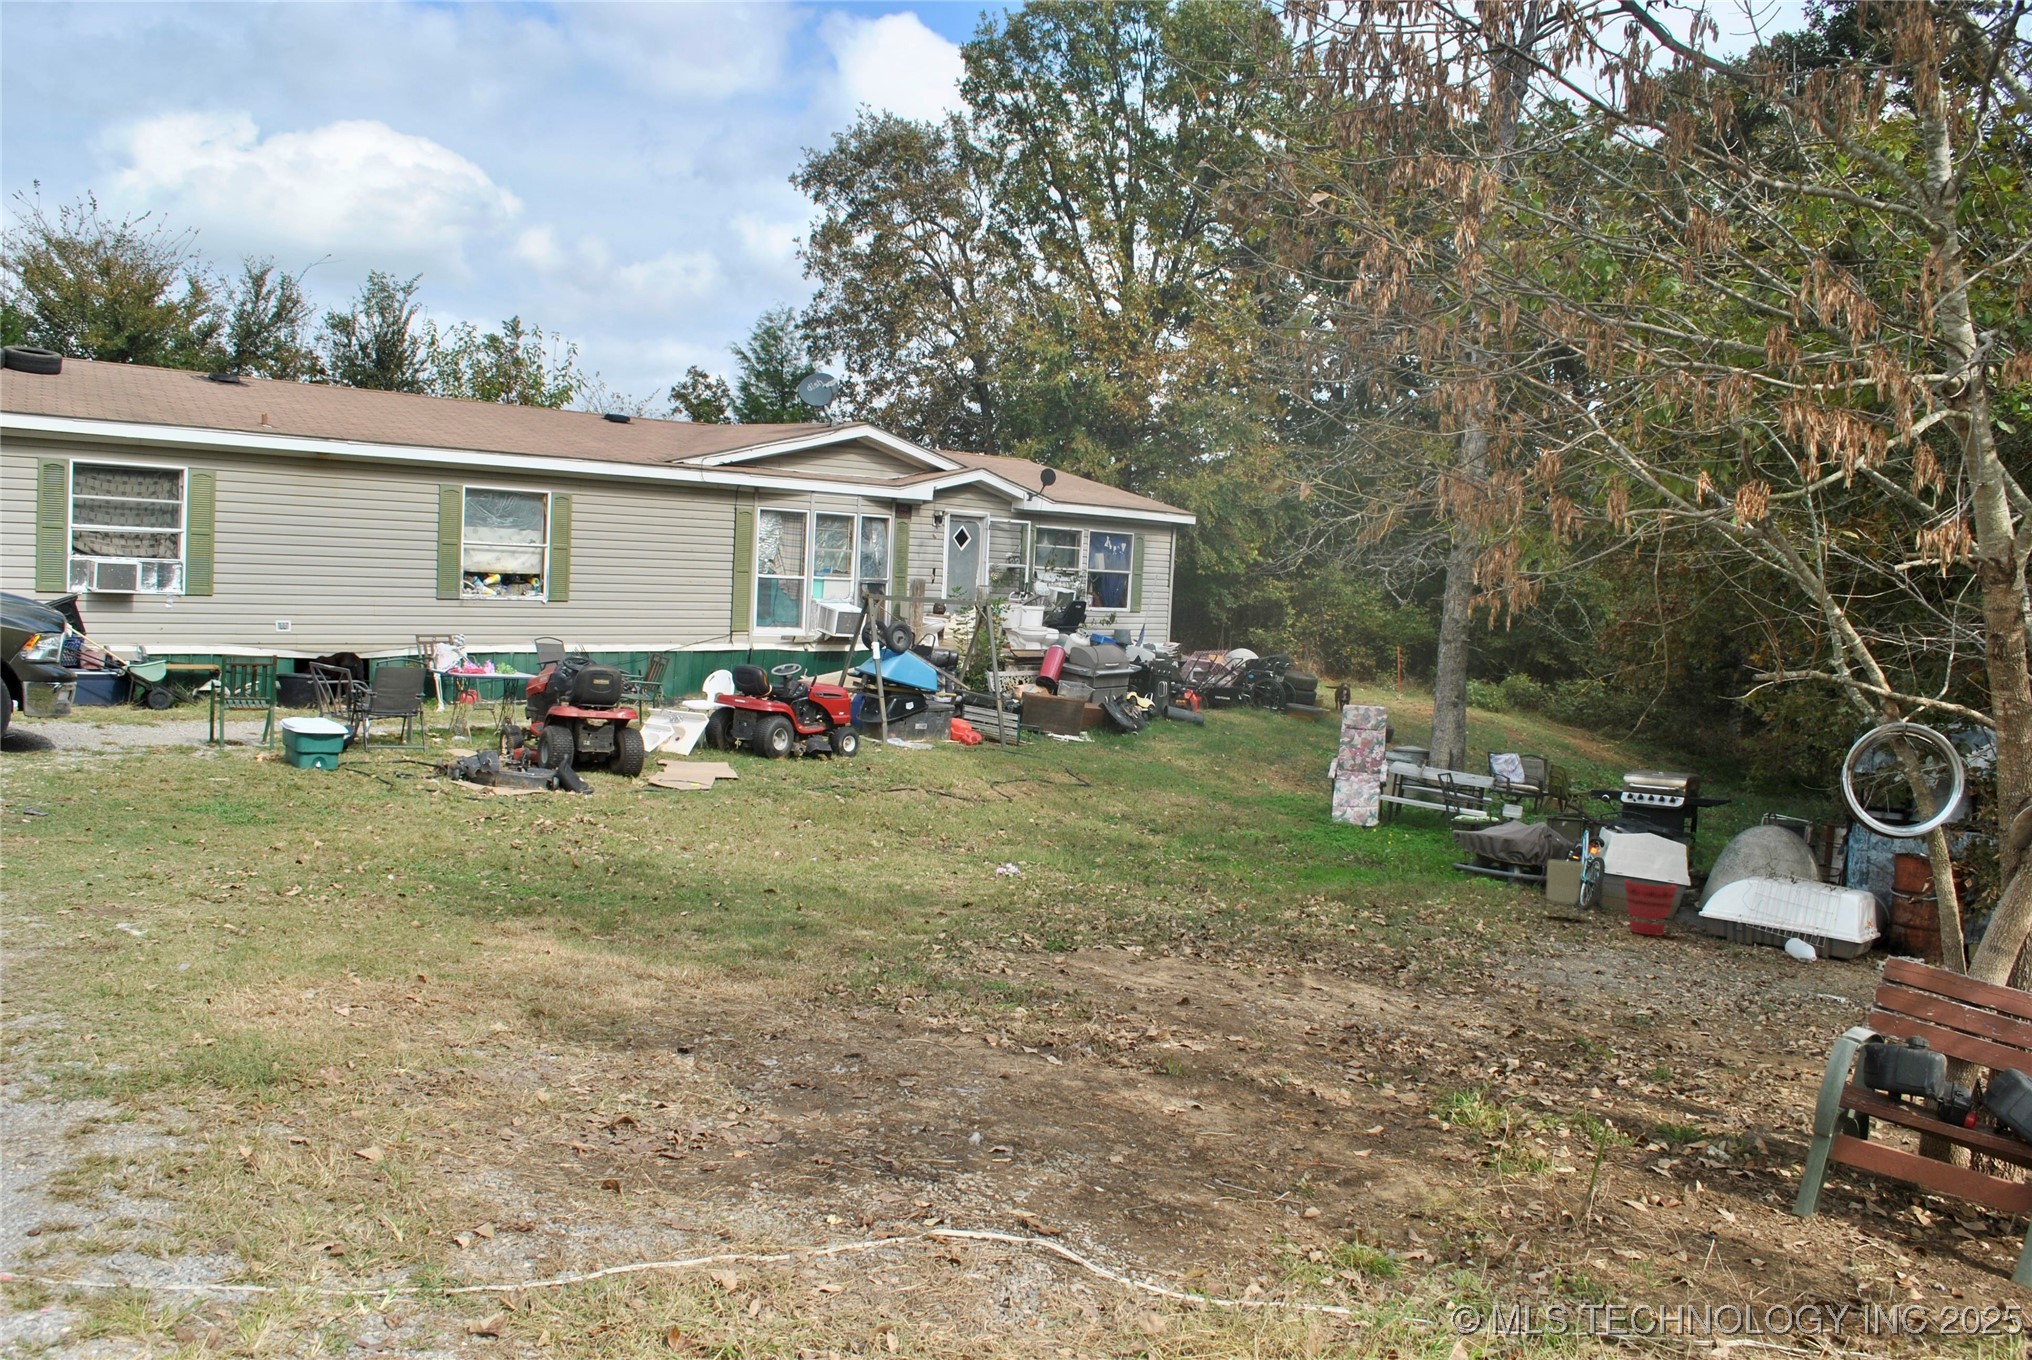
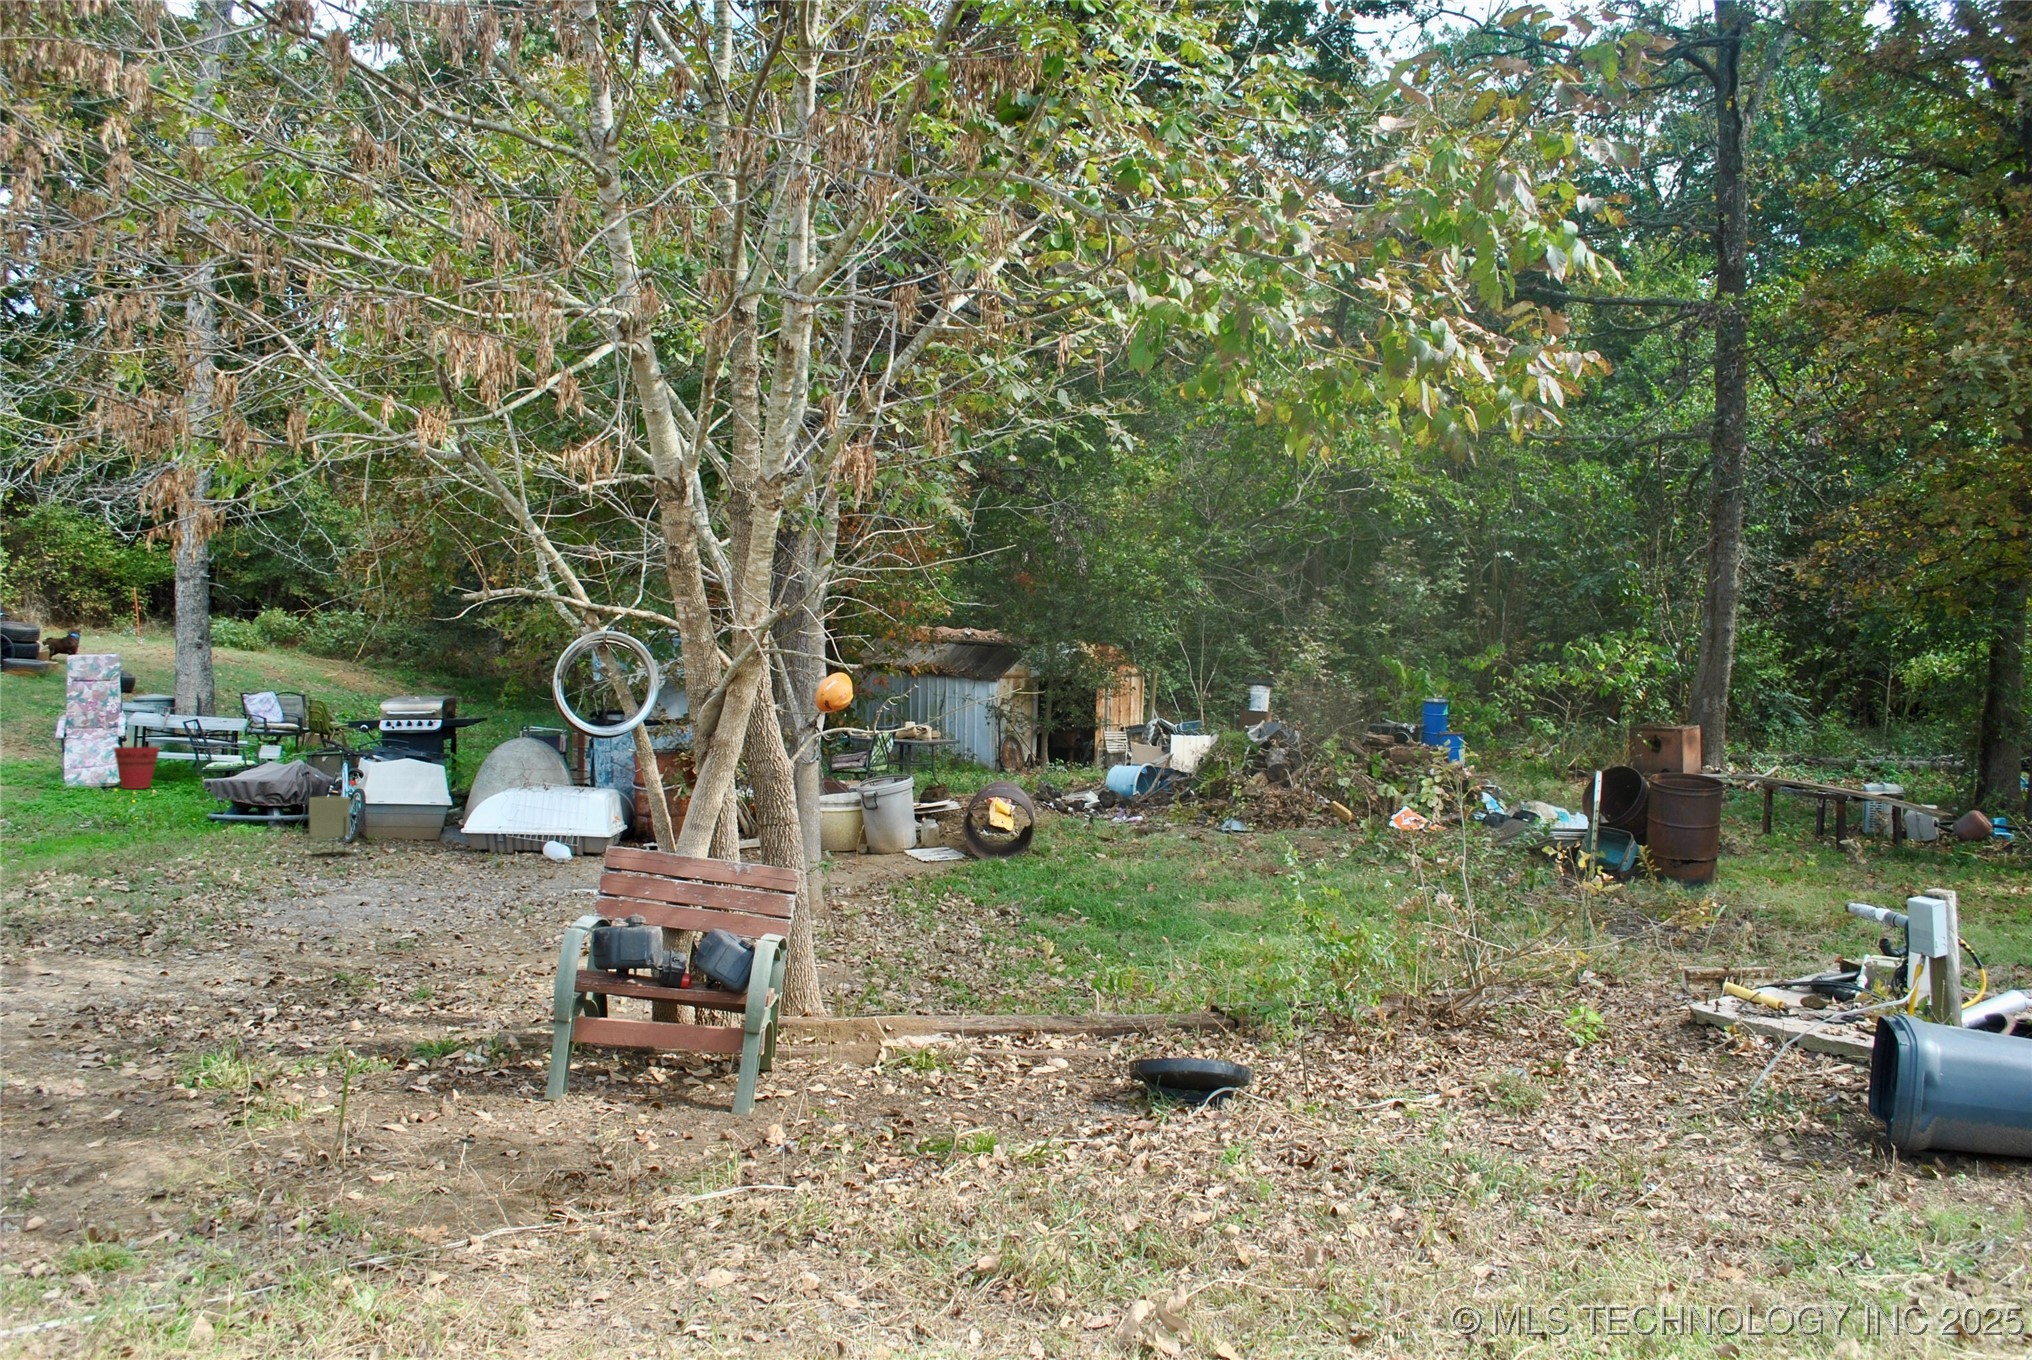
bucket: present [1625,880,1677,936] -> present [114,747,159,789]

